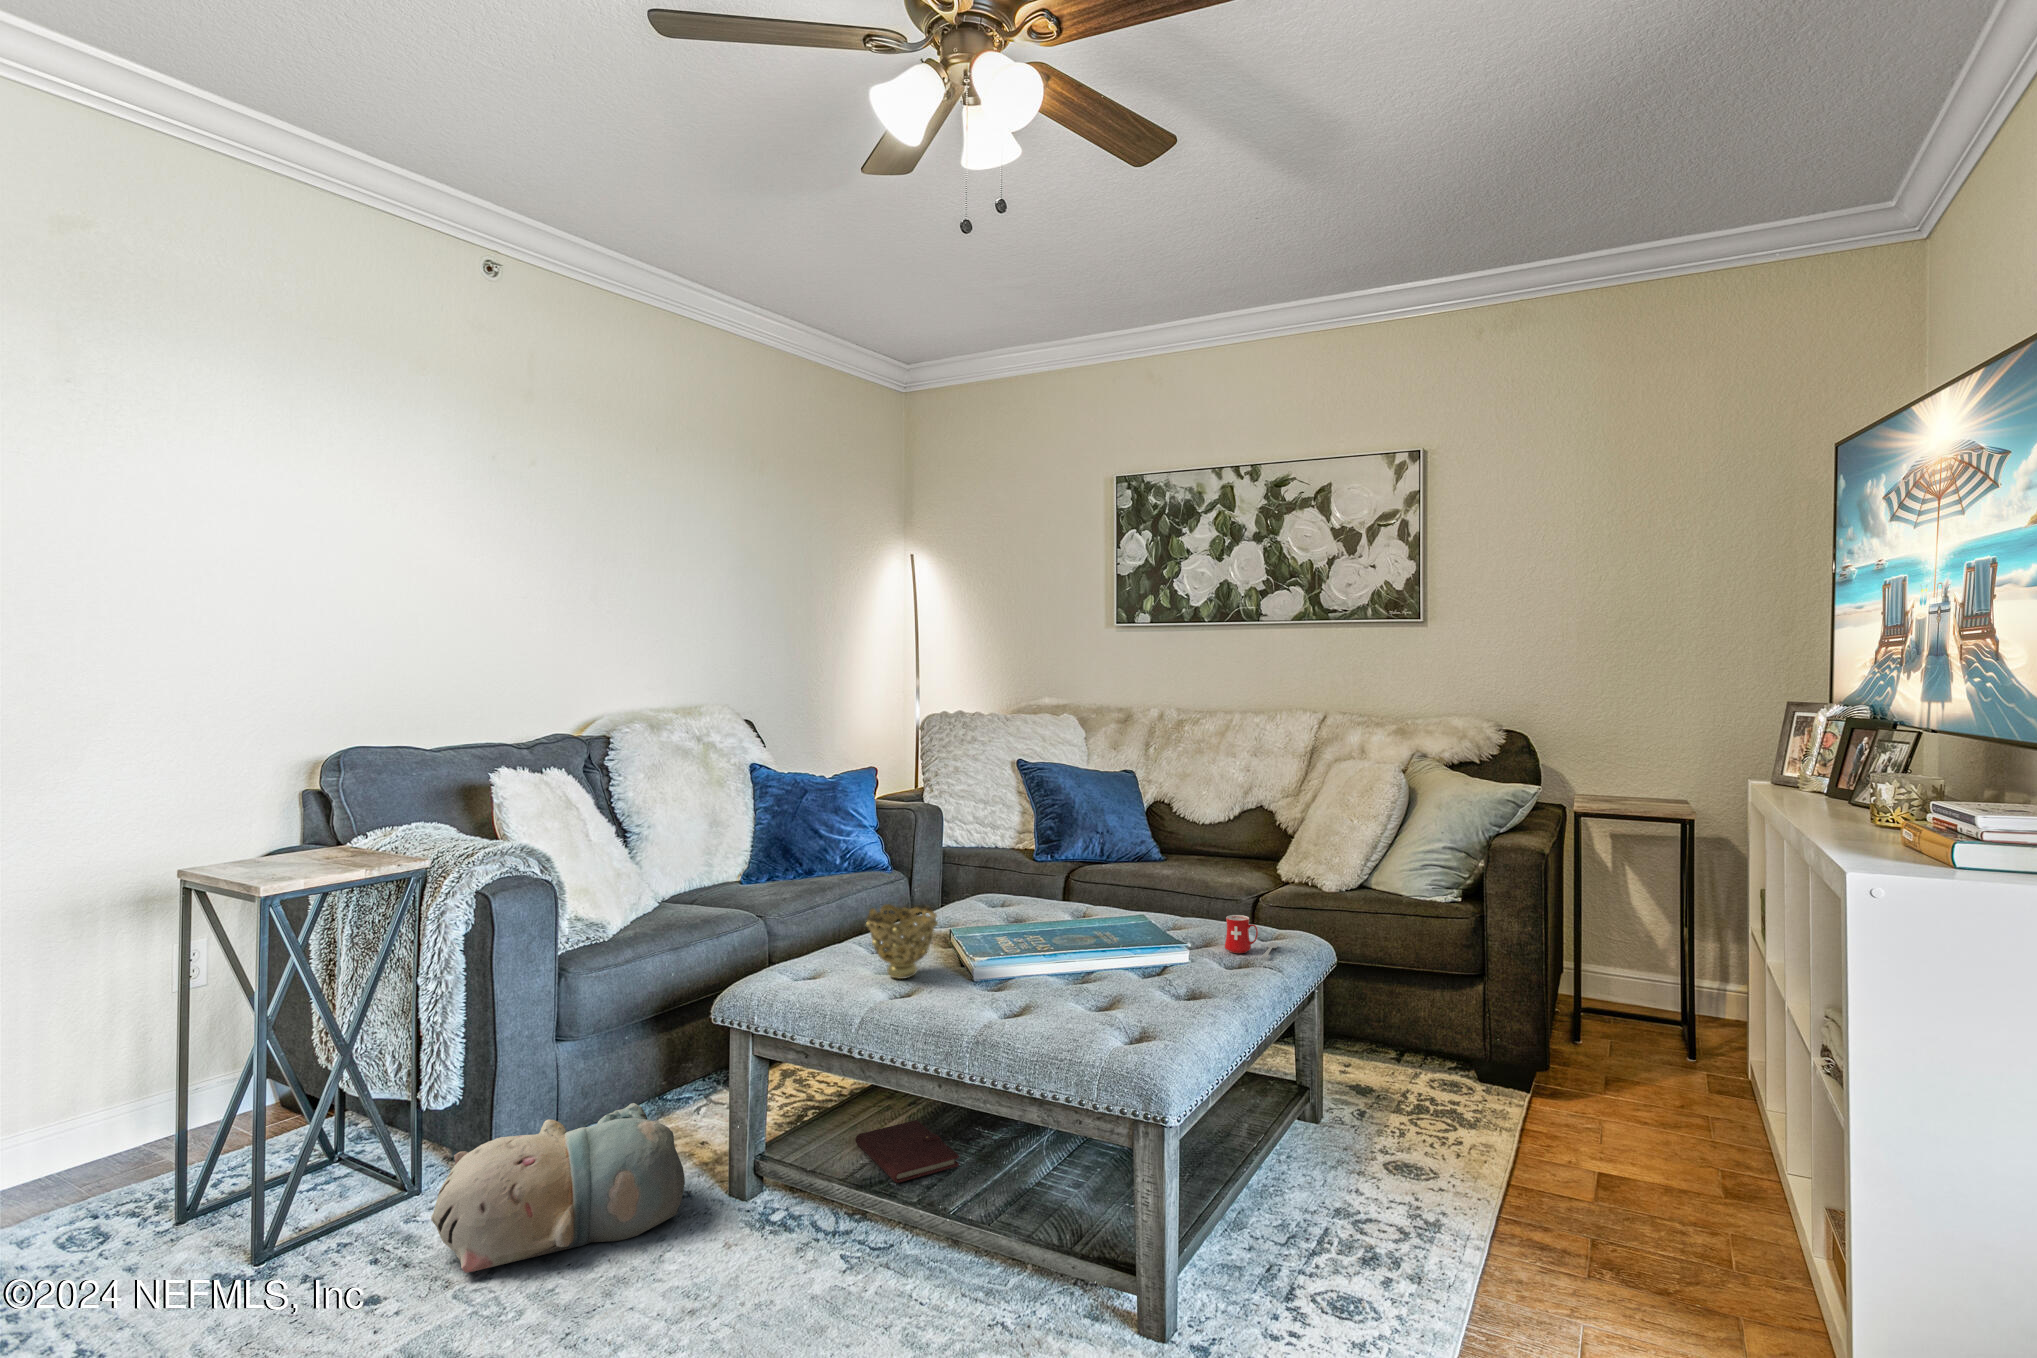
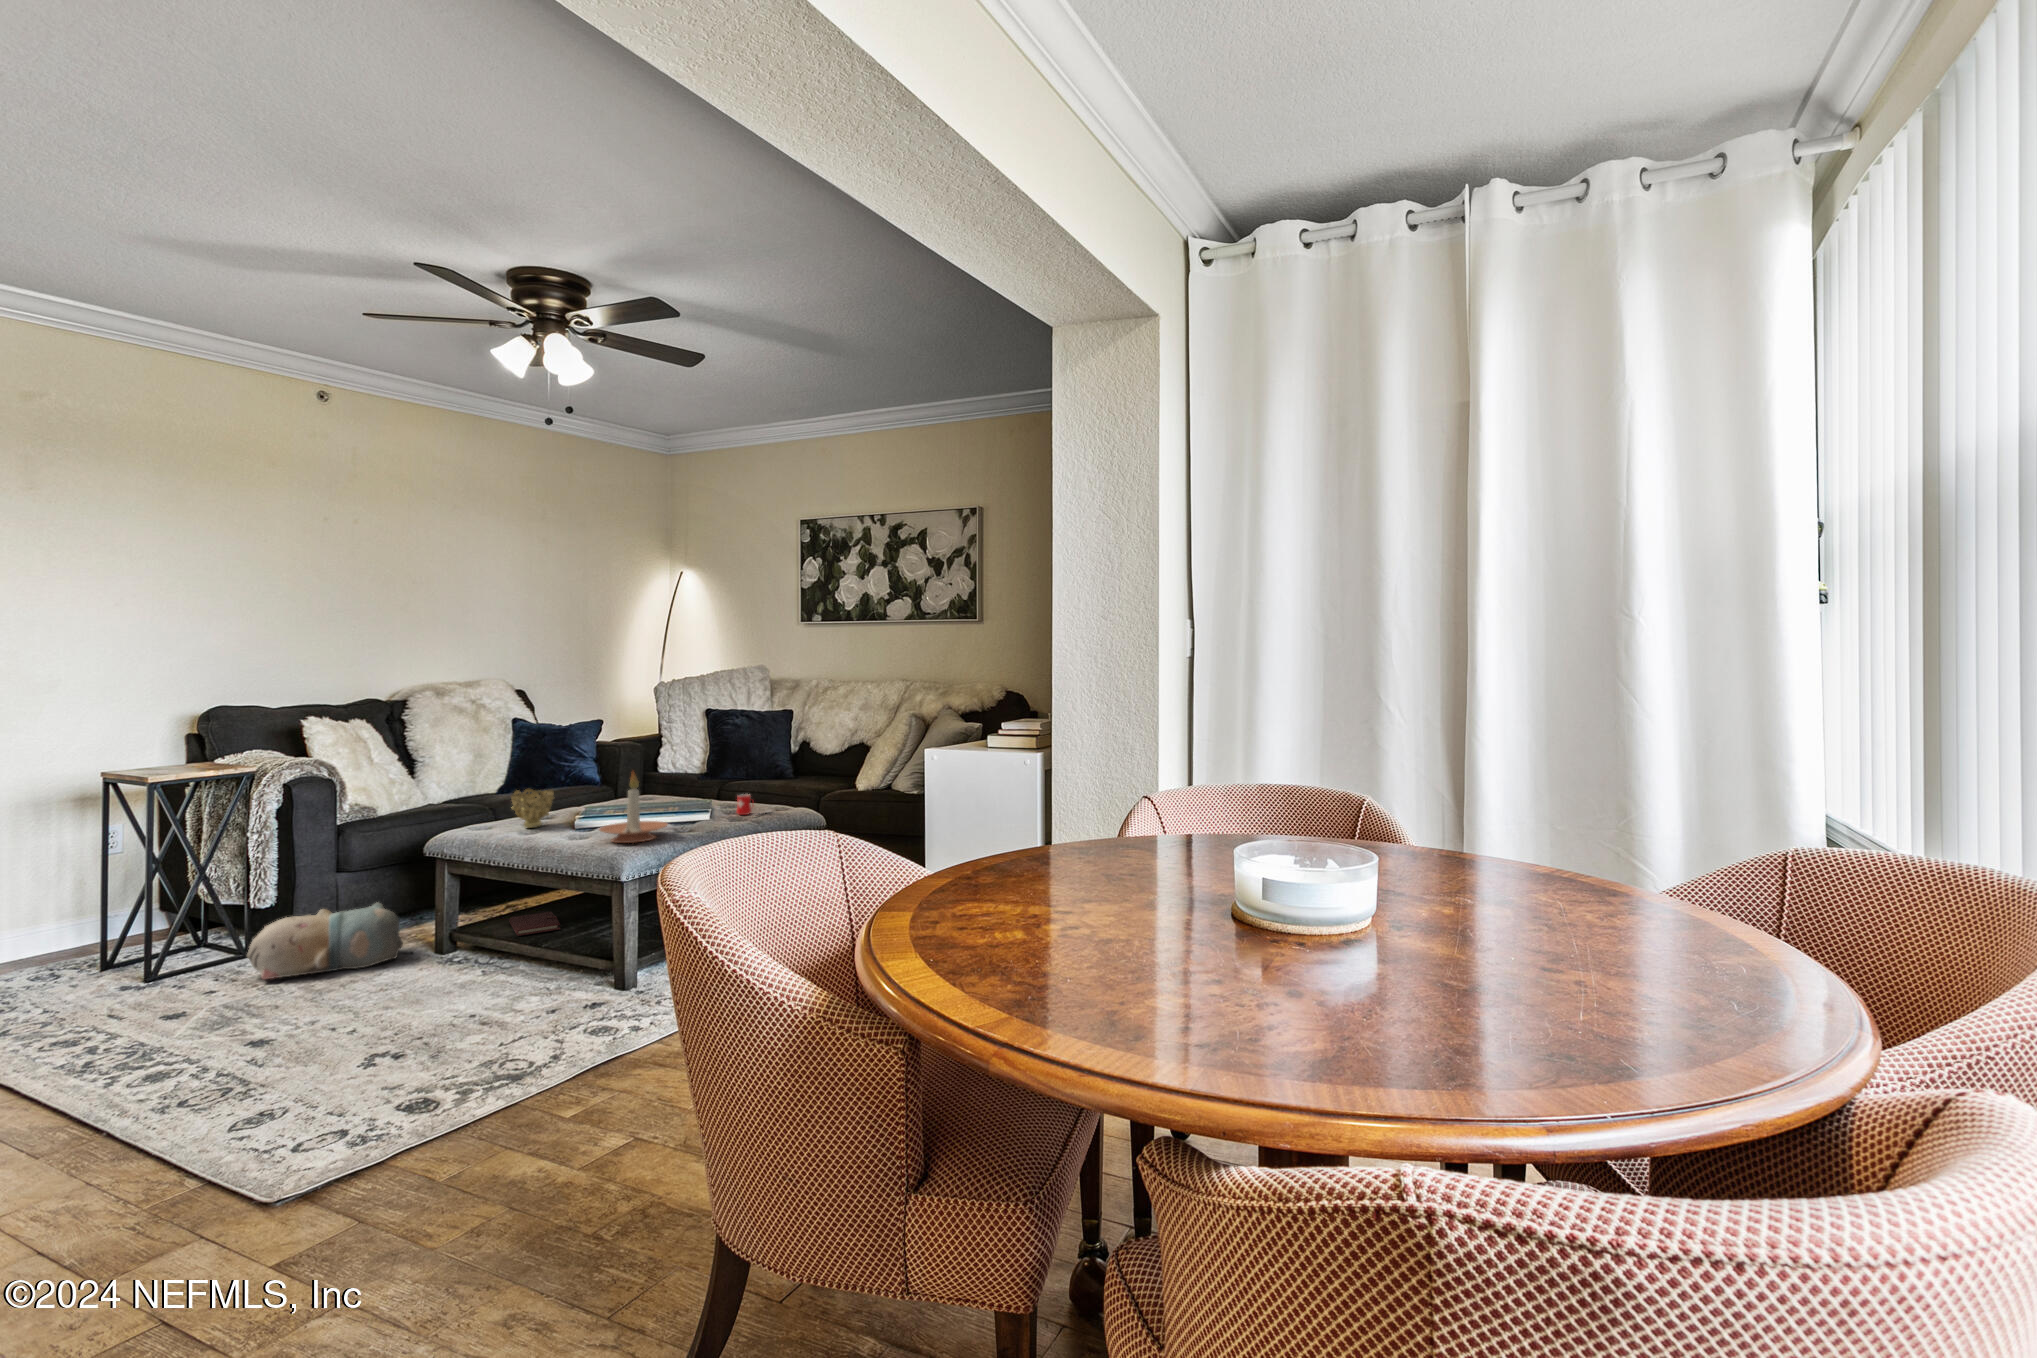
candle holder: none [1064,884,1184,1027] -> present [599,771,668,843]

